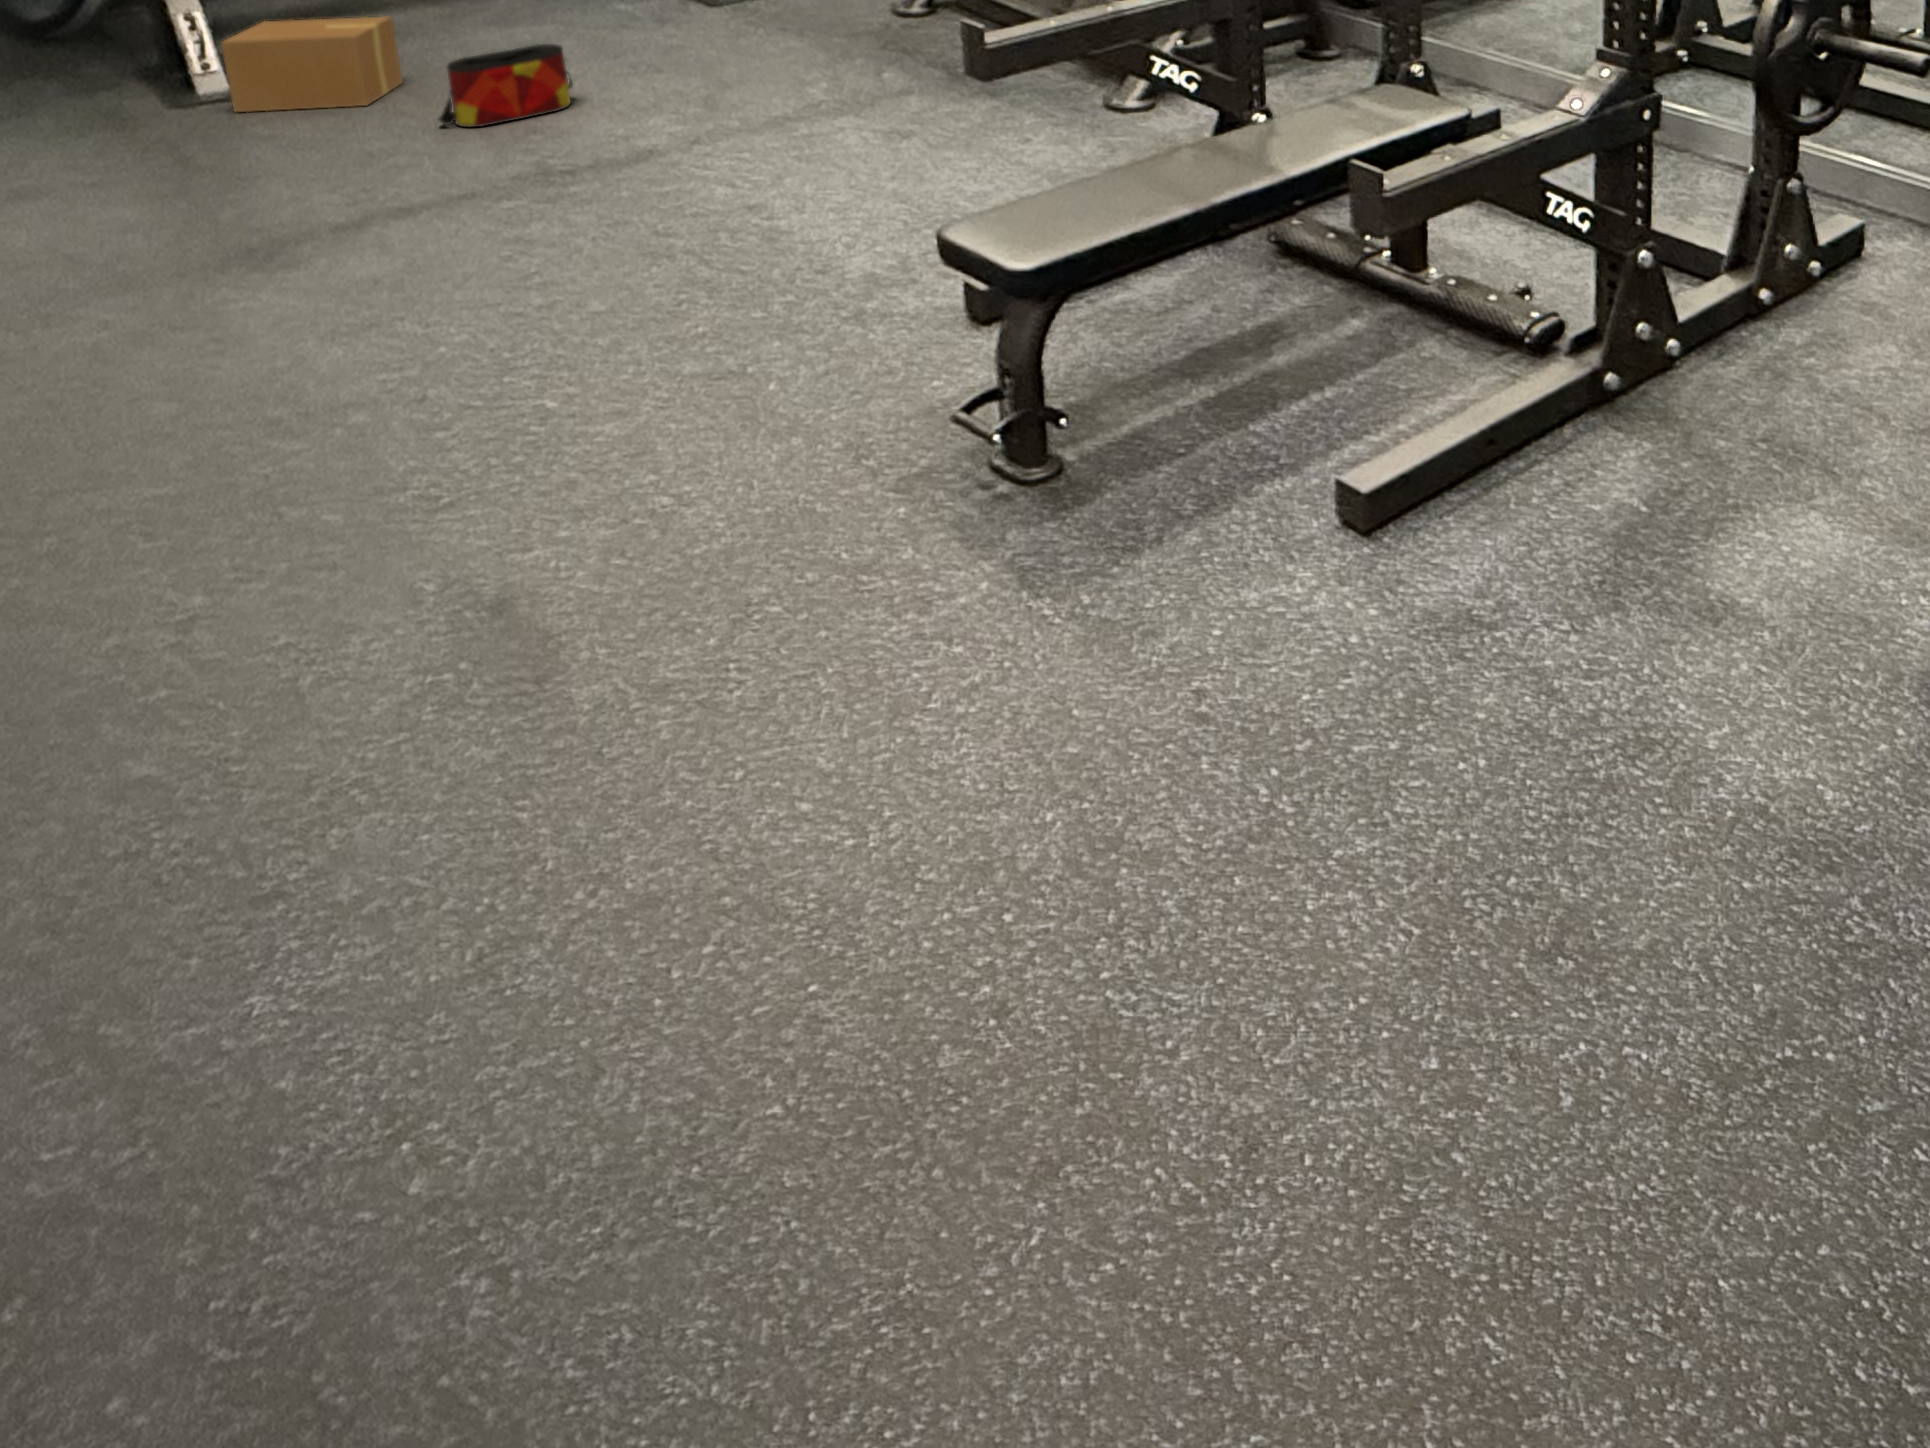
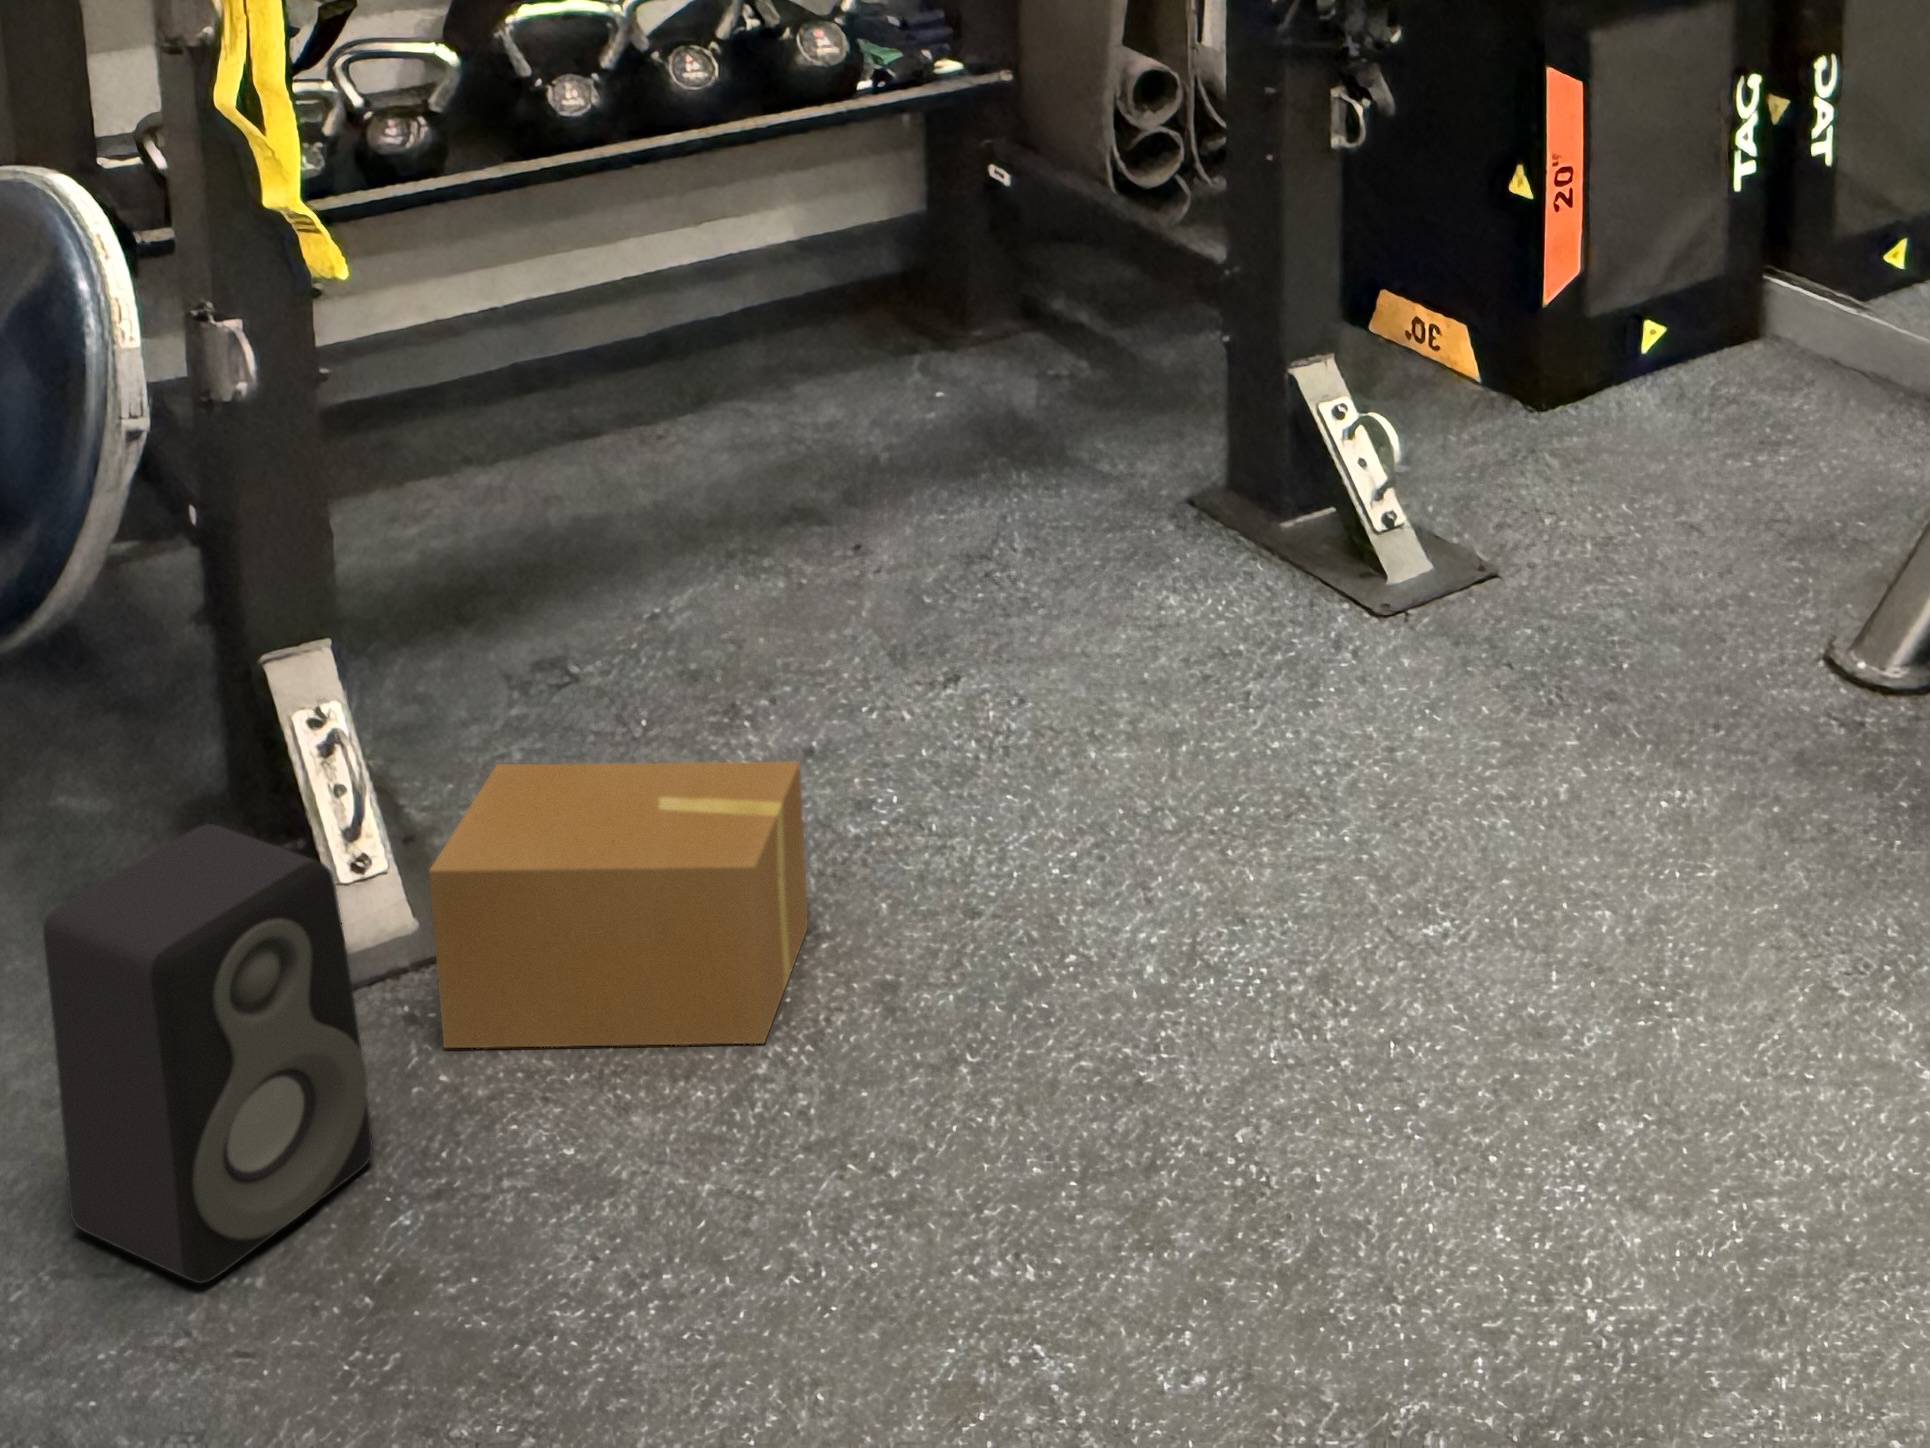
speaker: none [44,13,193,157] -> present [43,824,373,1284]
bag: present [439,44,573,127] -> none [995,911,1291,1199]

